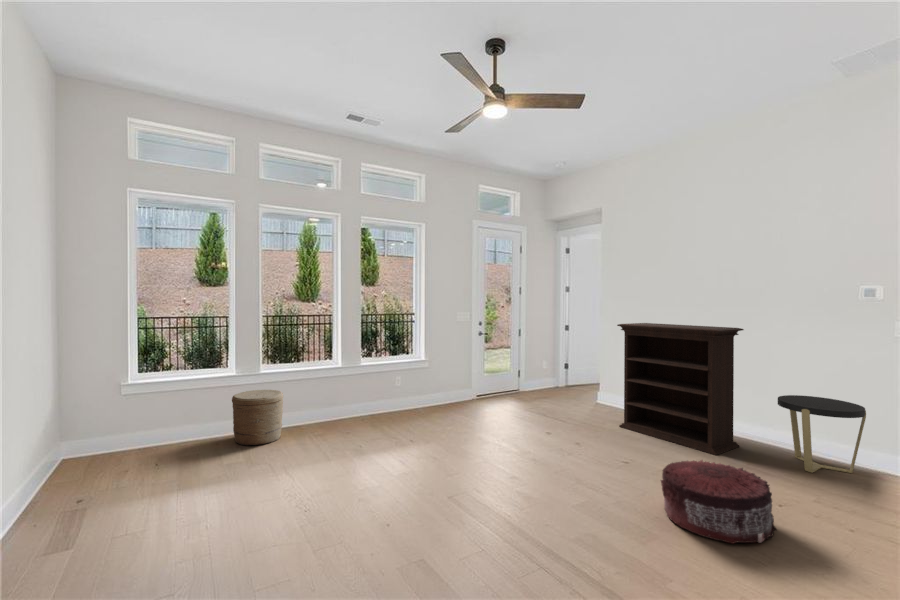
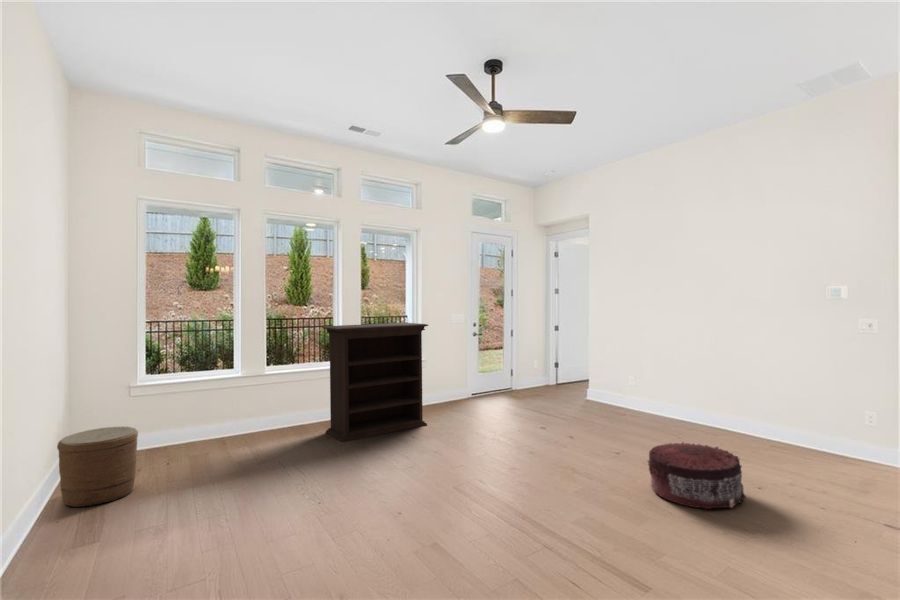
bookshelf: present [617,323,744,455] -> present [322,323,428,442]
woven basket: present [232,390,283,446] -> present [57,426,138,507]
side table: present [778,395,866,473] -> none [751,384,826,453]

